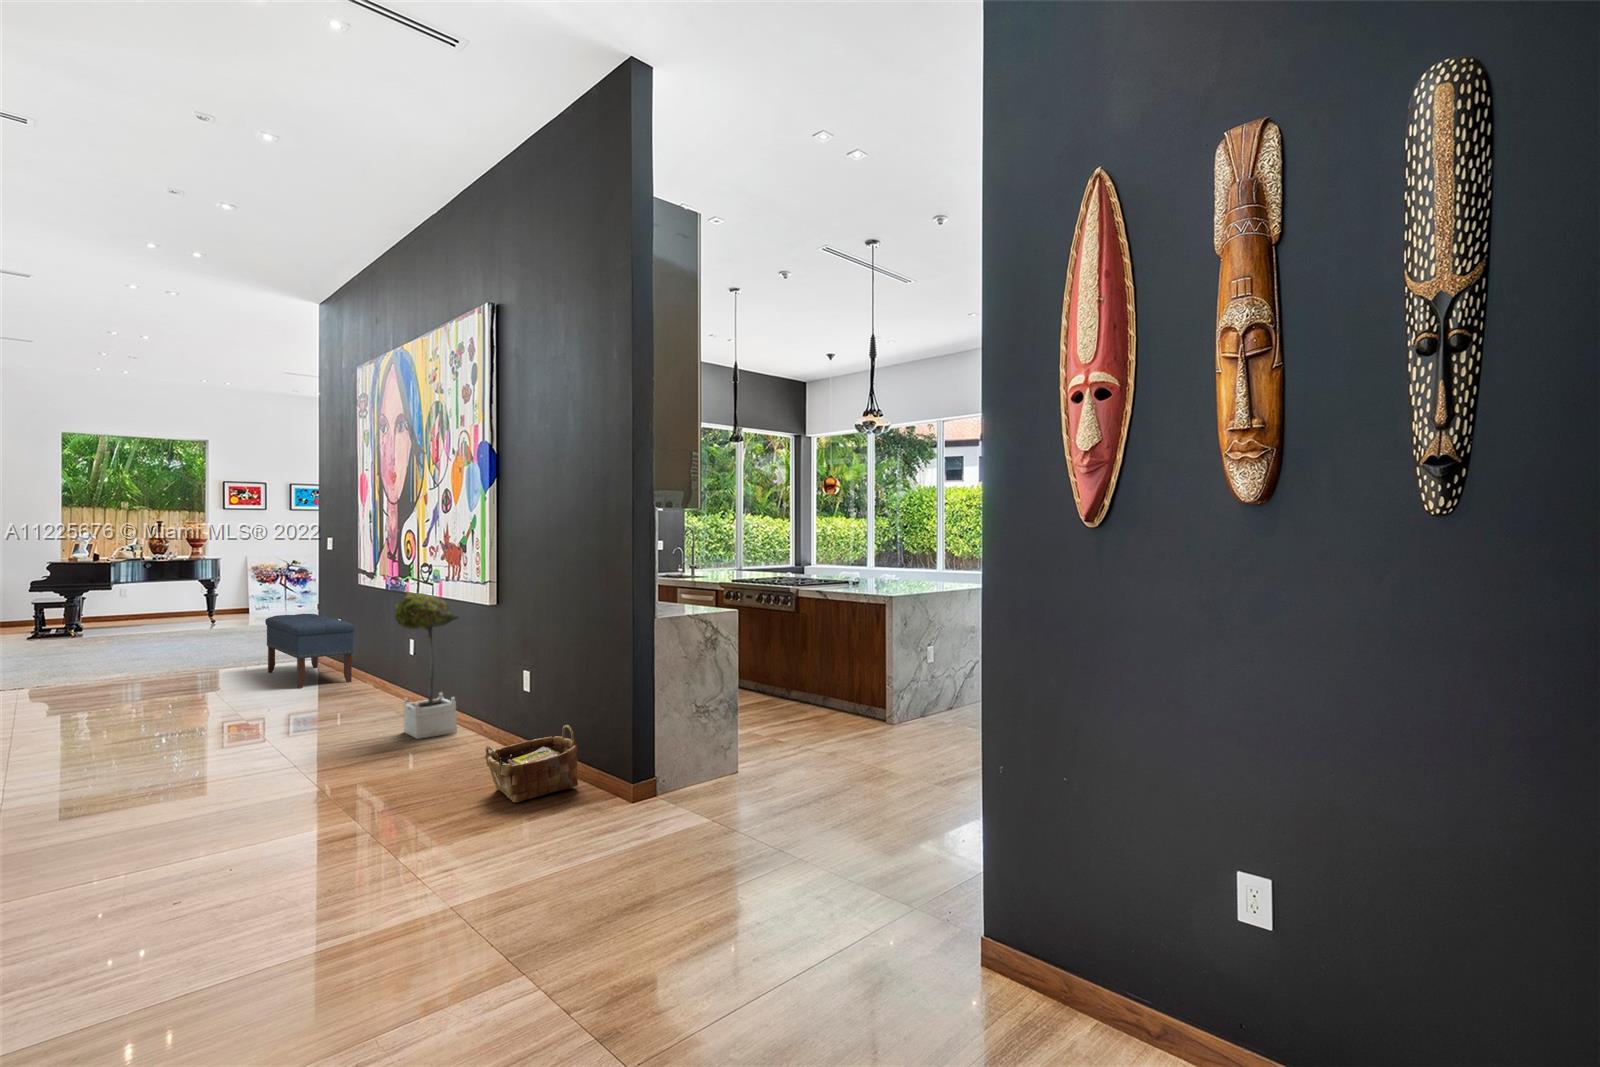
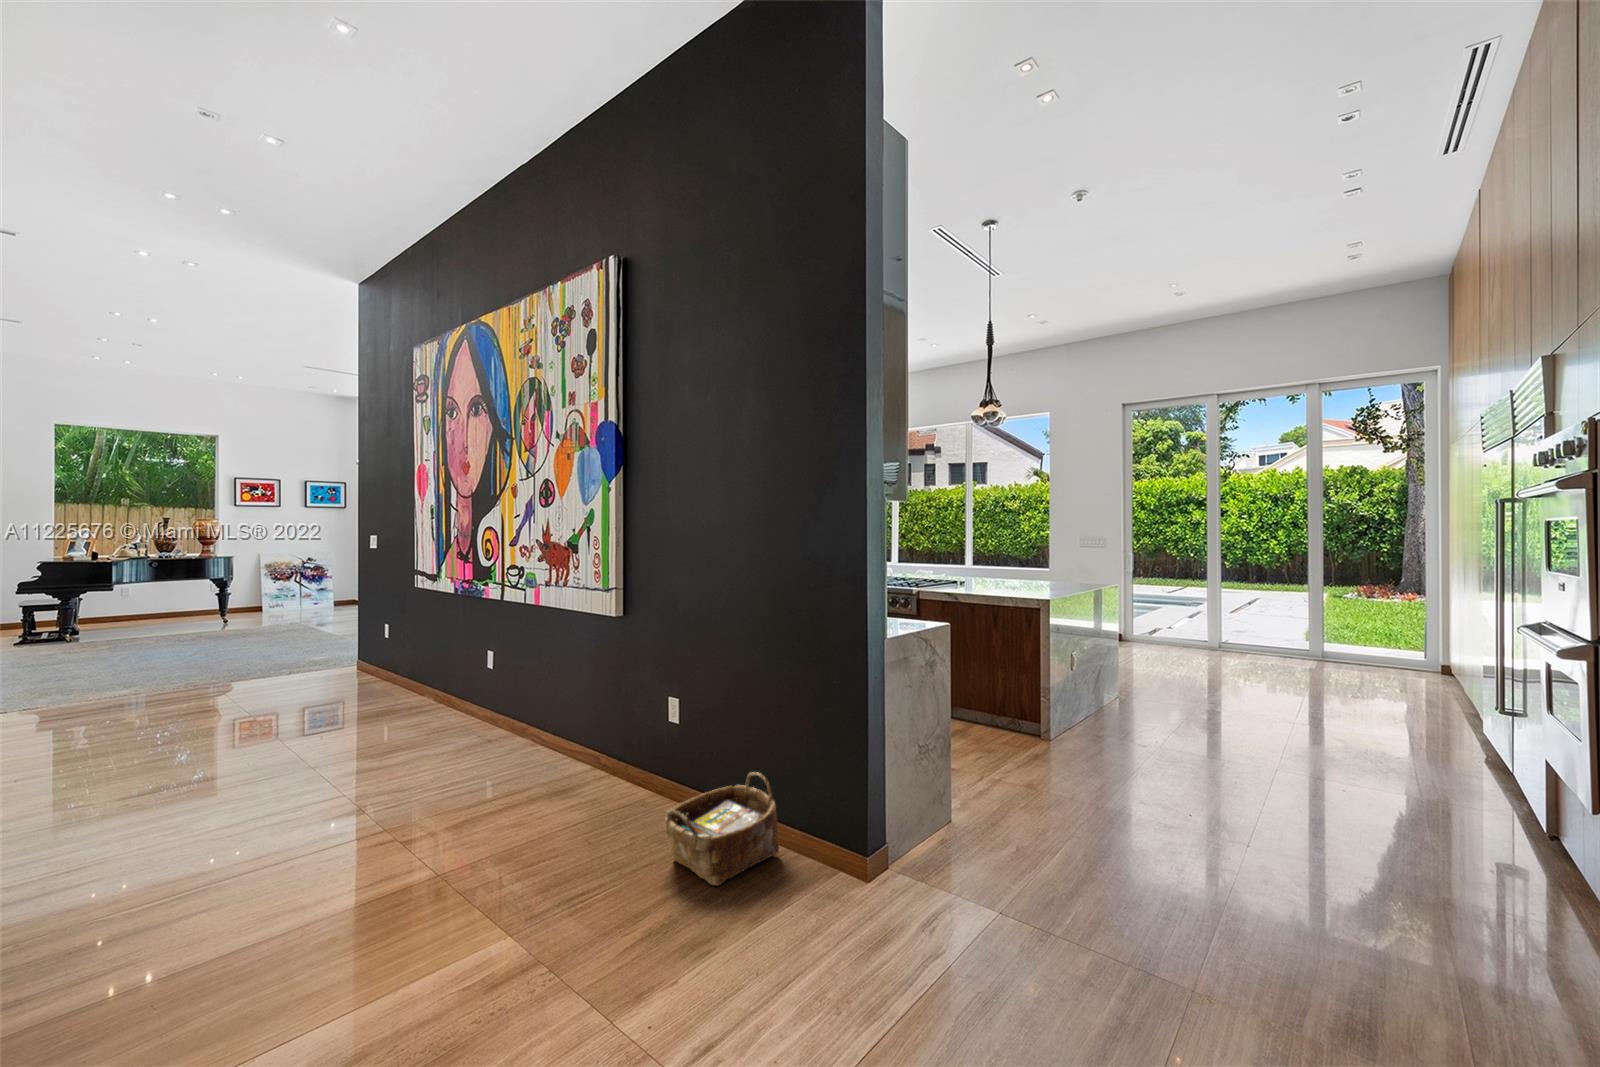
potted tree: present [394,591,458,739] -> none [492,598,566,777]
bench: present [265,614,354,688] -> none [301,618,409,704]

